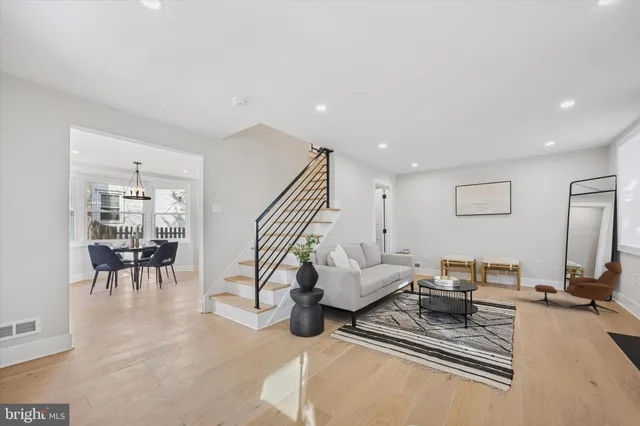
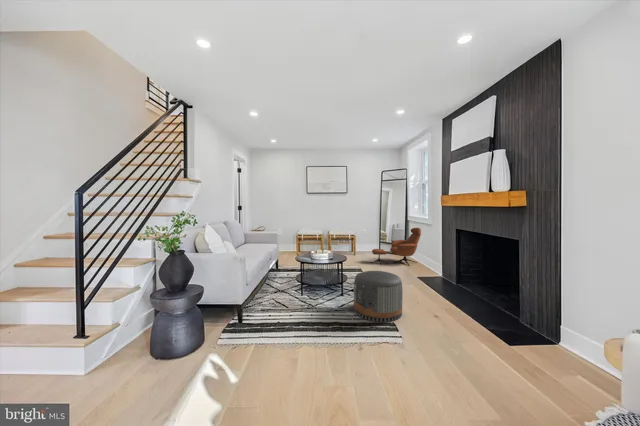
pouf: none [469,304,536,367] -> present [354,271,403,322]

